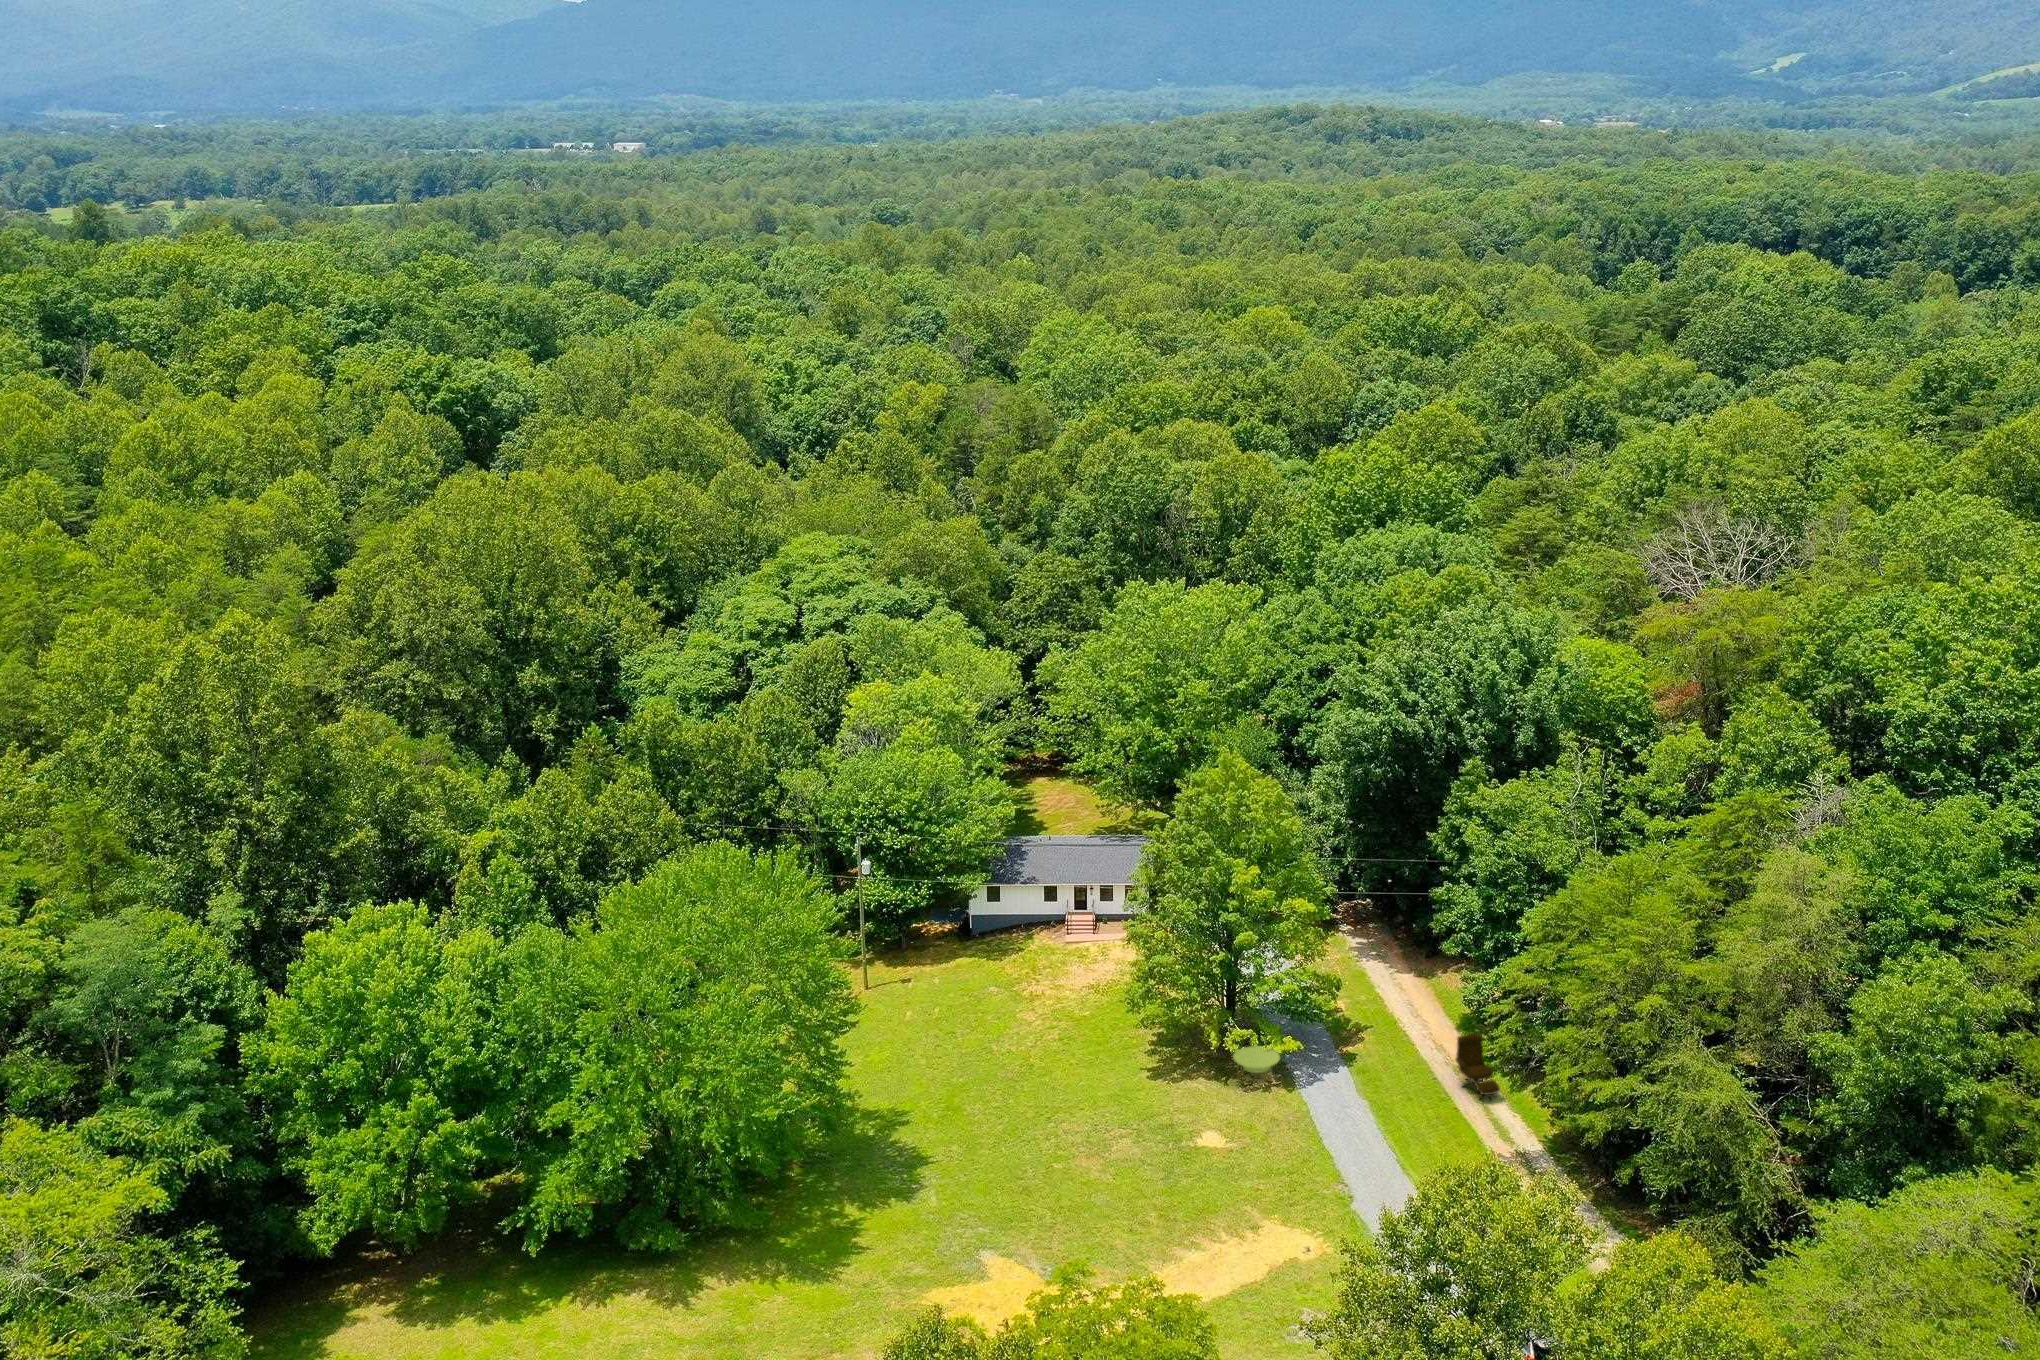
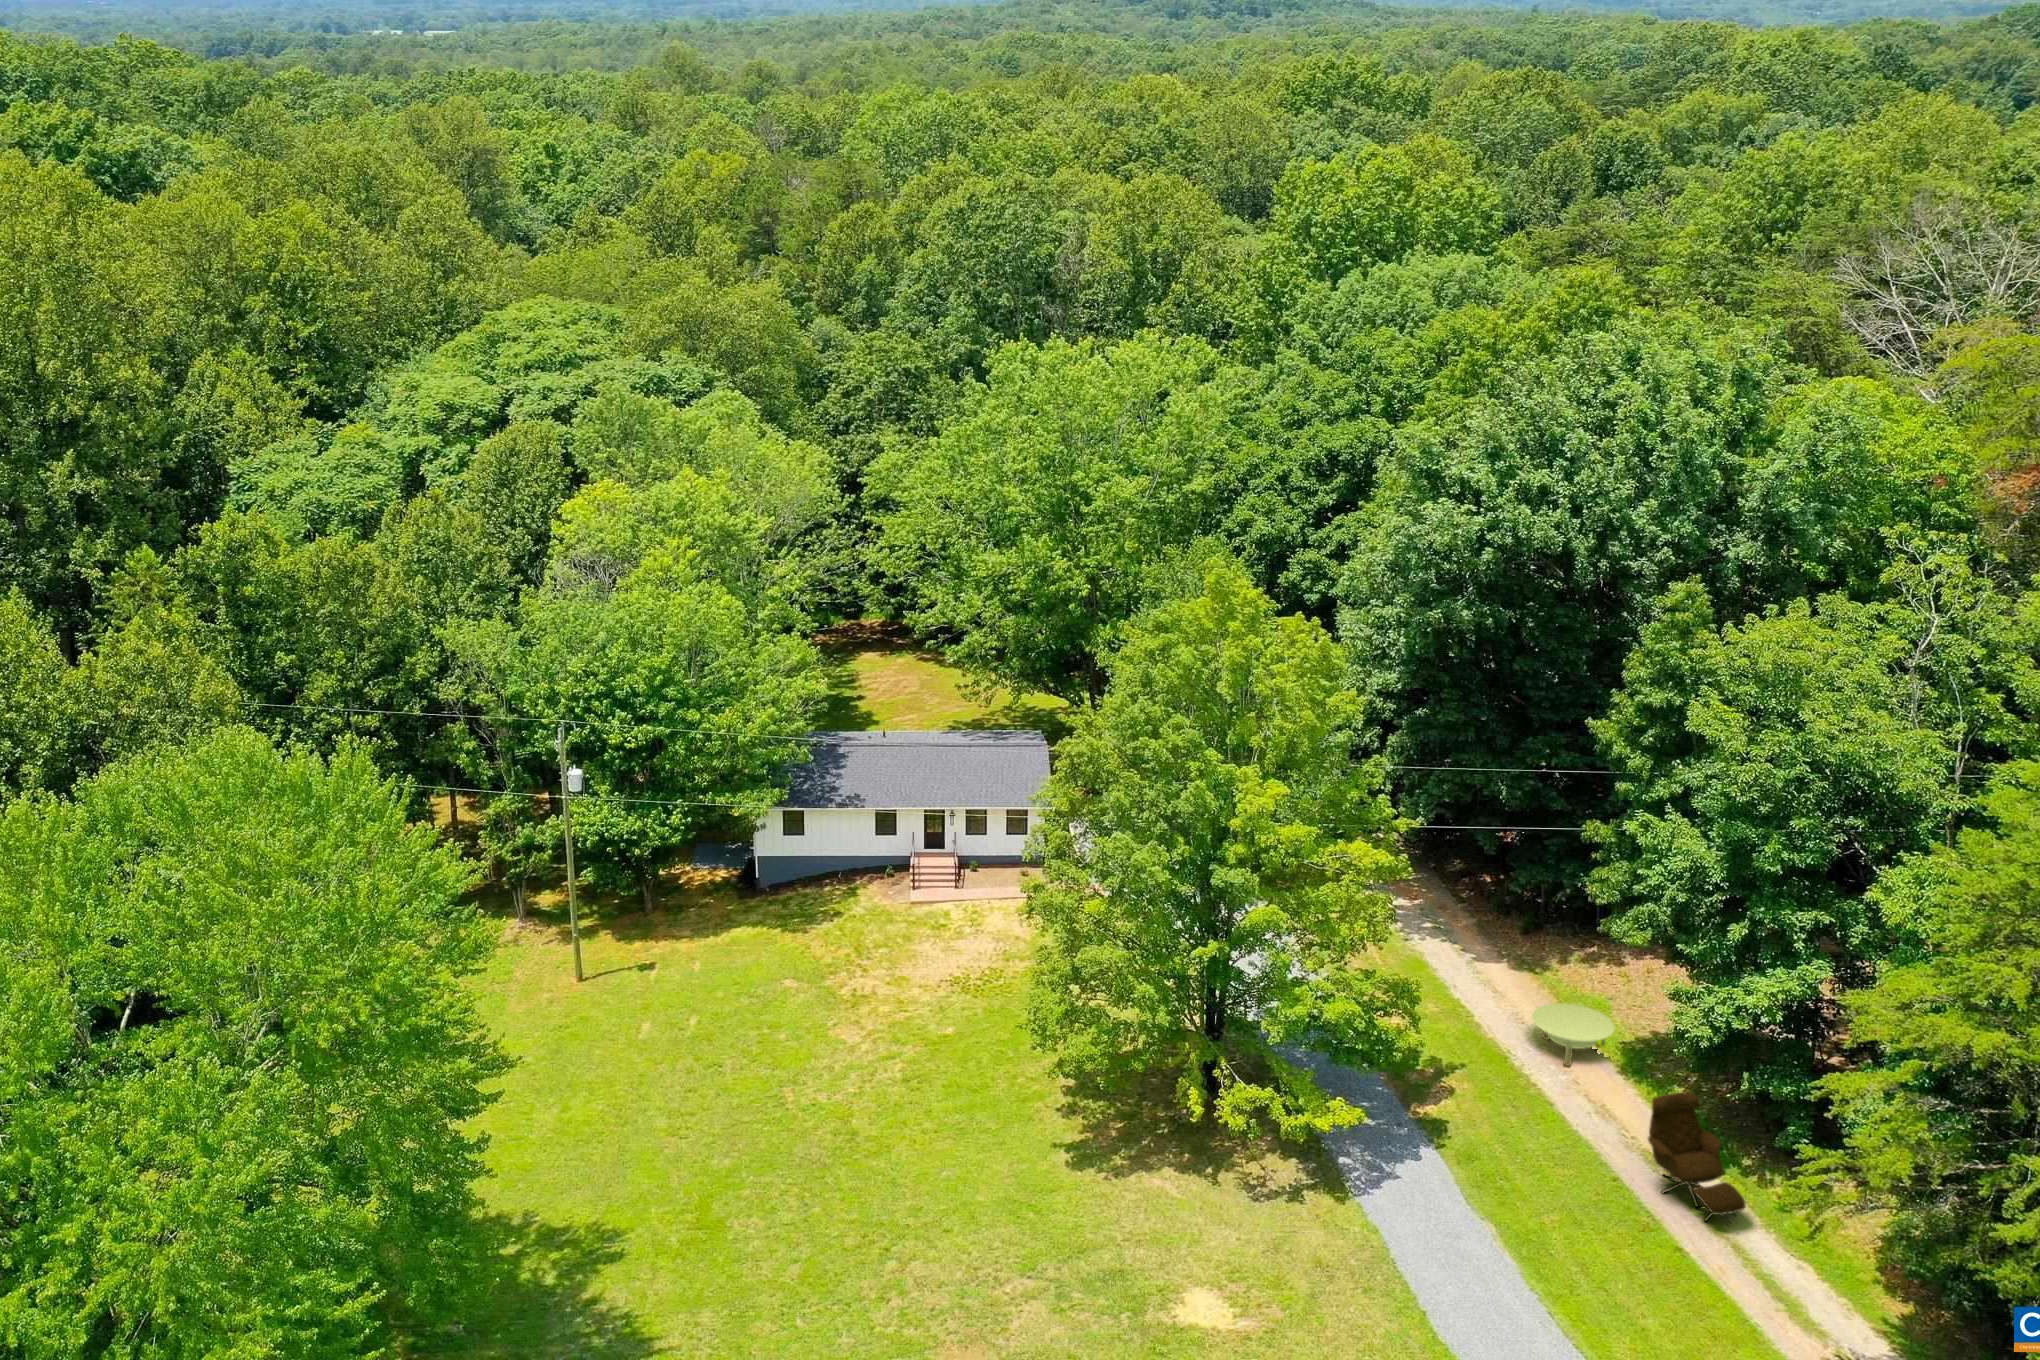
round table: present [1233,1046,1280,1082] -> present [1532,1003,1615,1066]

